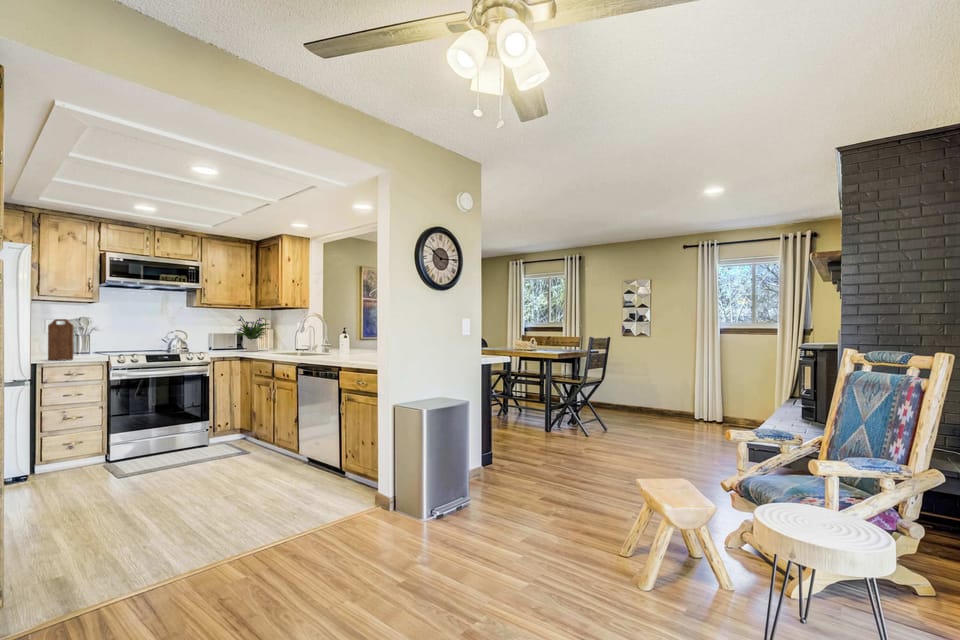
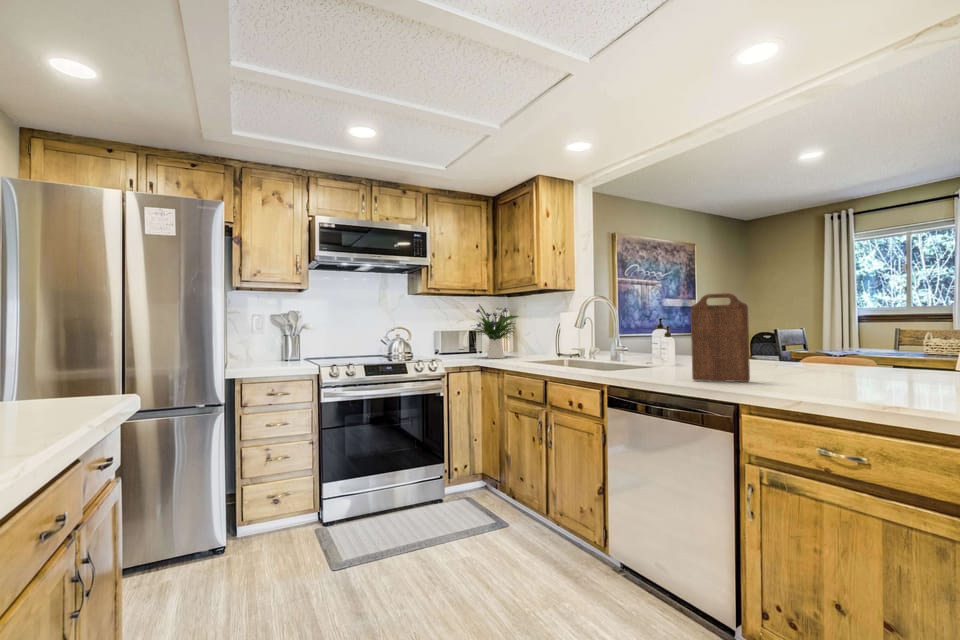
cutting board: present [48,319,74,360] -> present [691,293,750,382]

